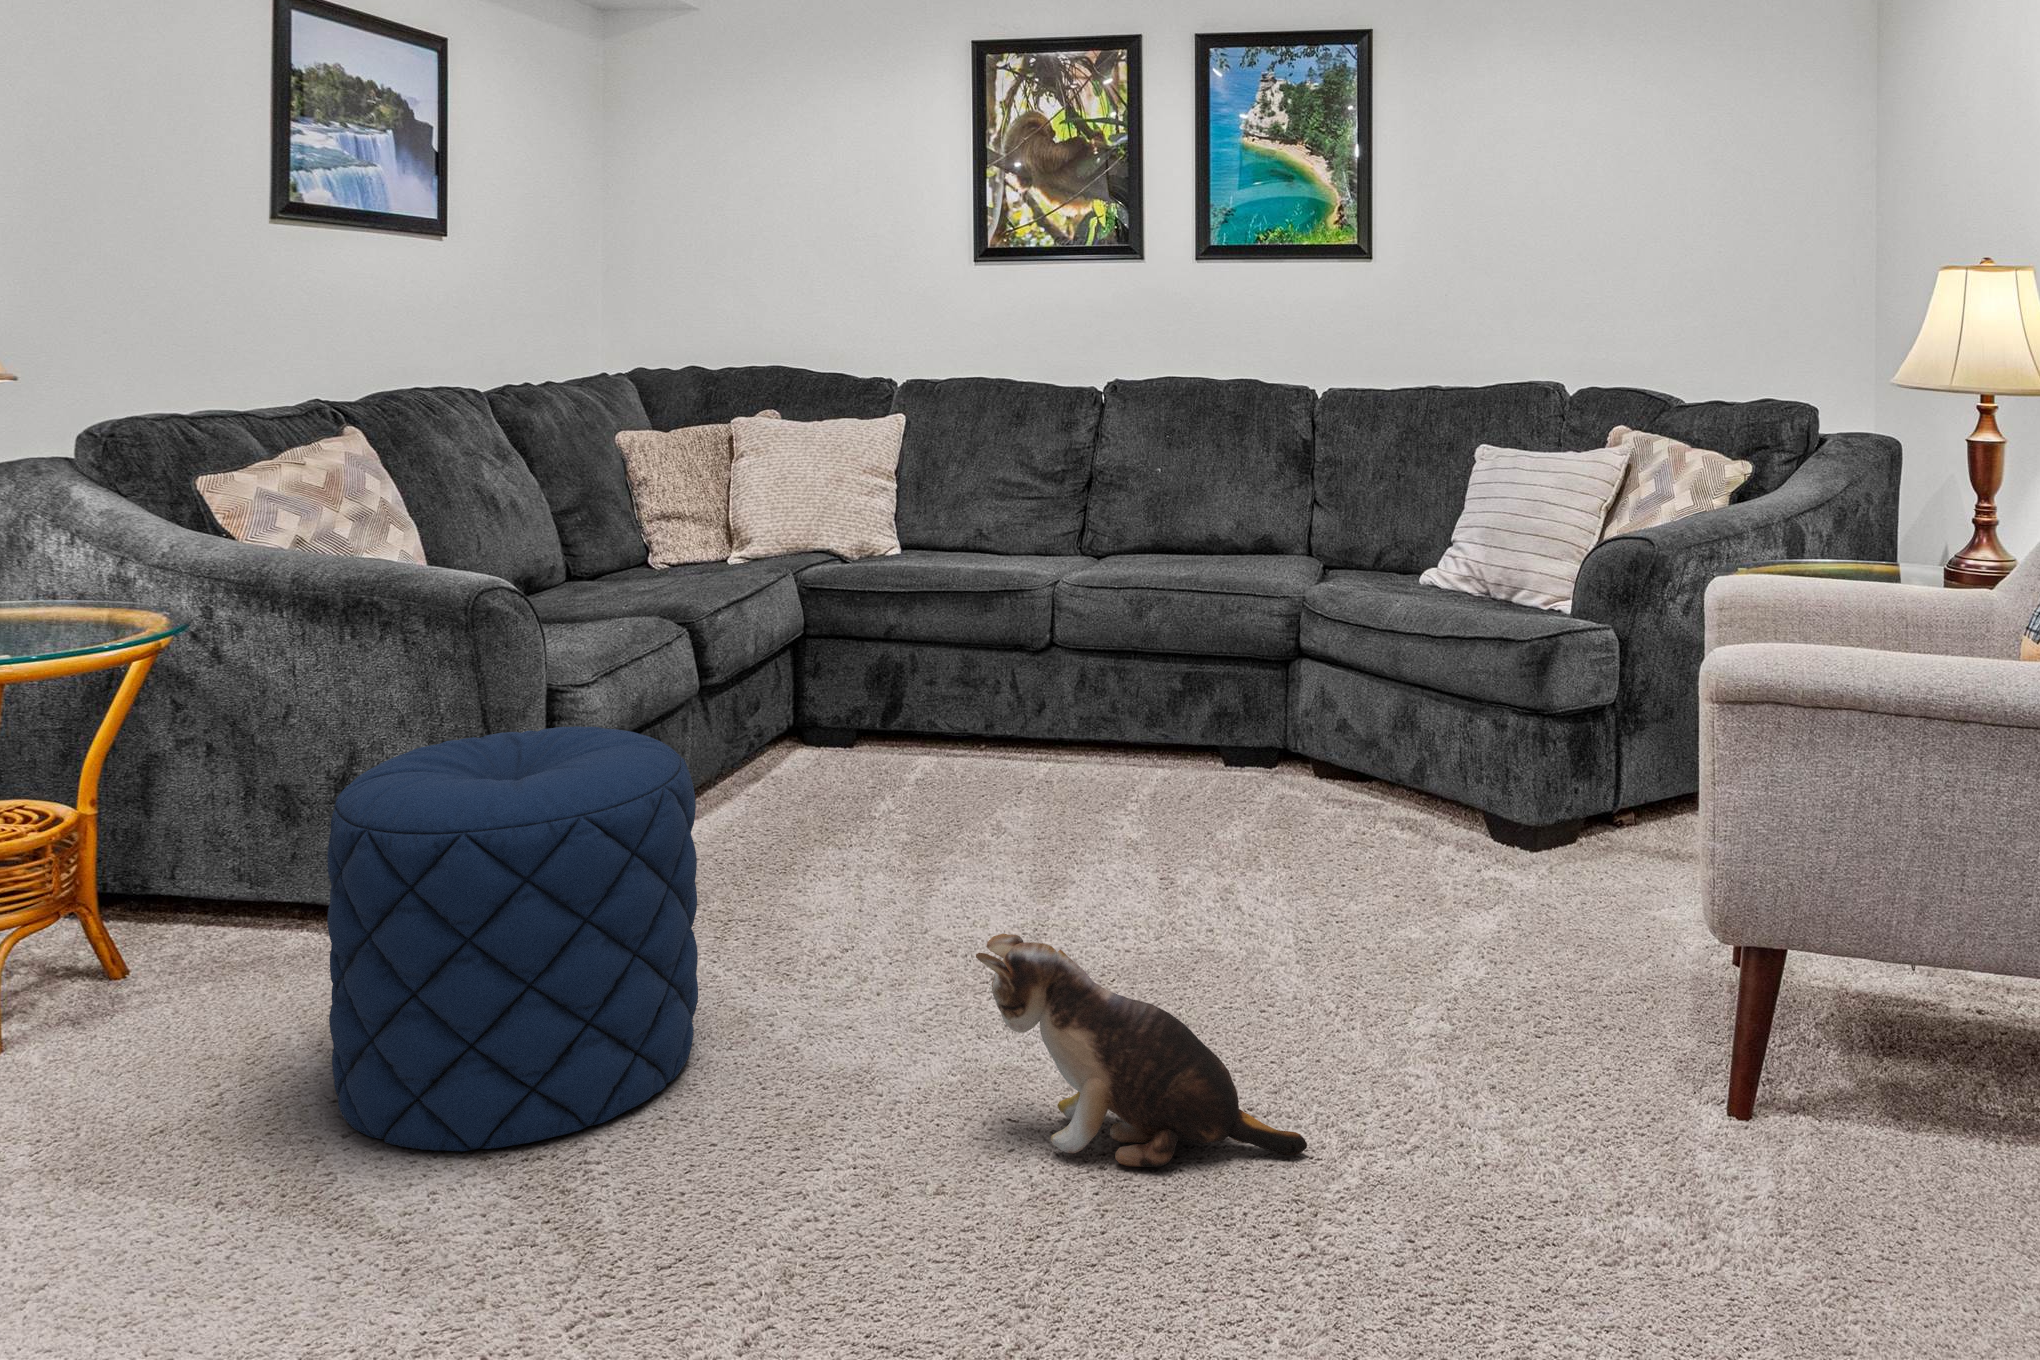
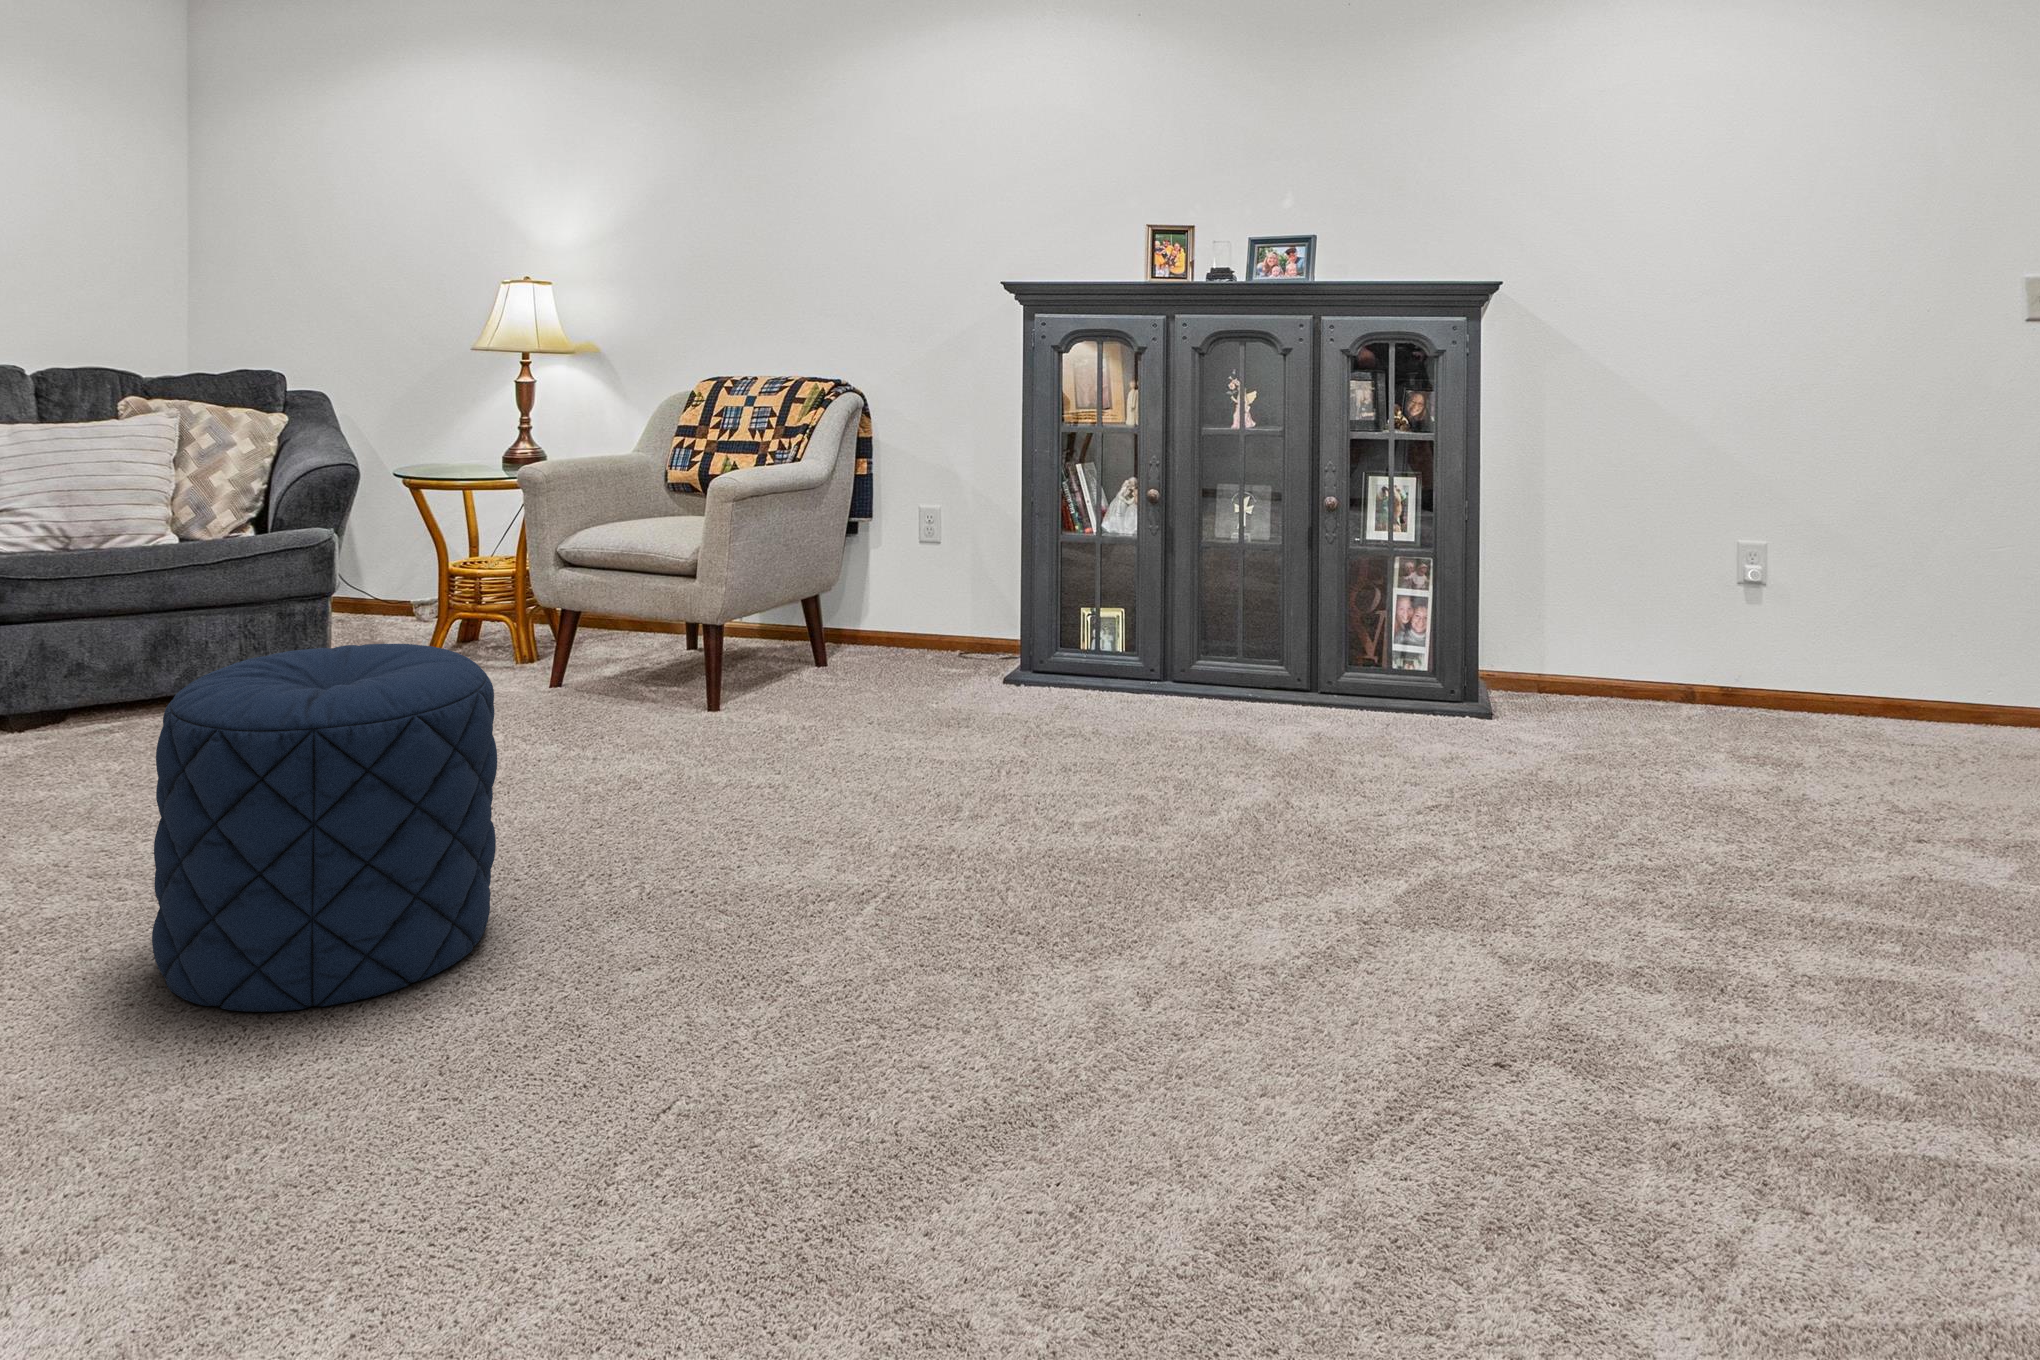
plush toy: present [976,934,1307,1167] -> none [573,690,695,802]

